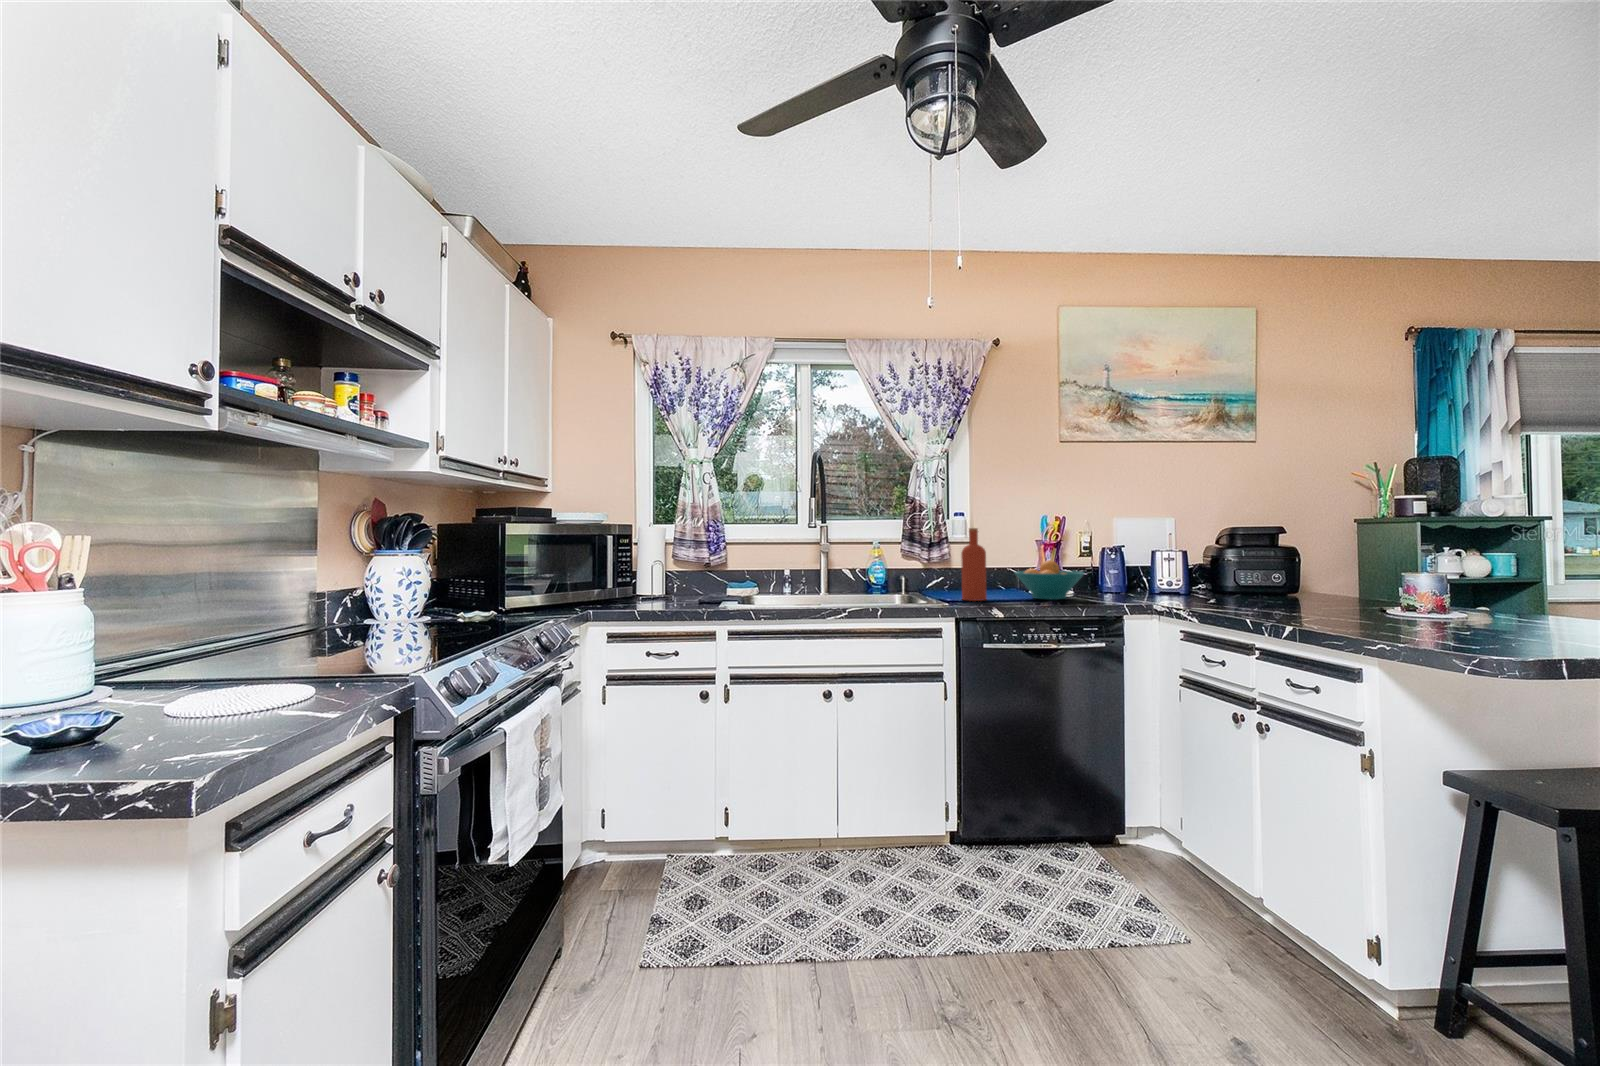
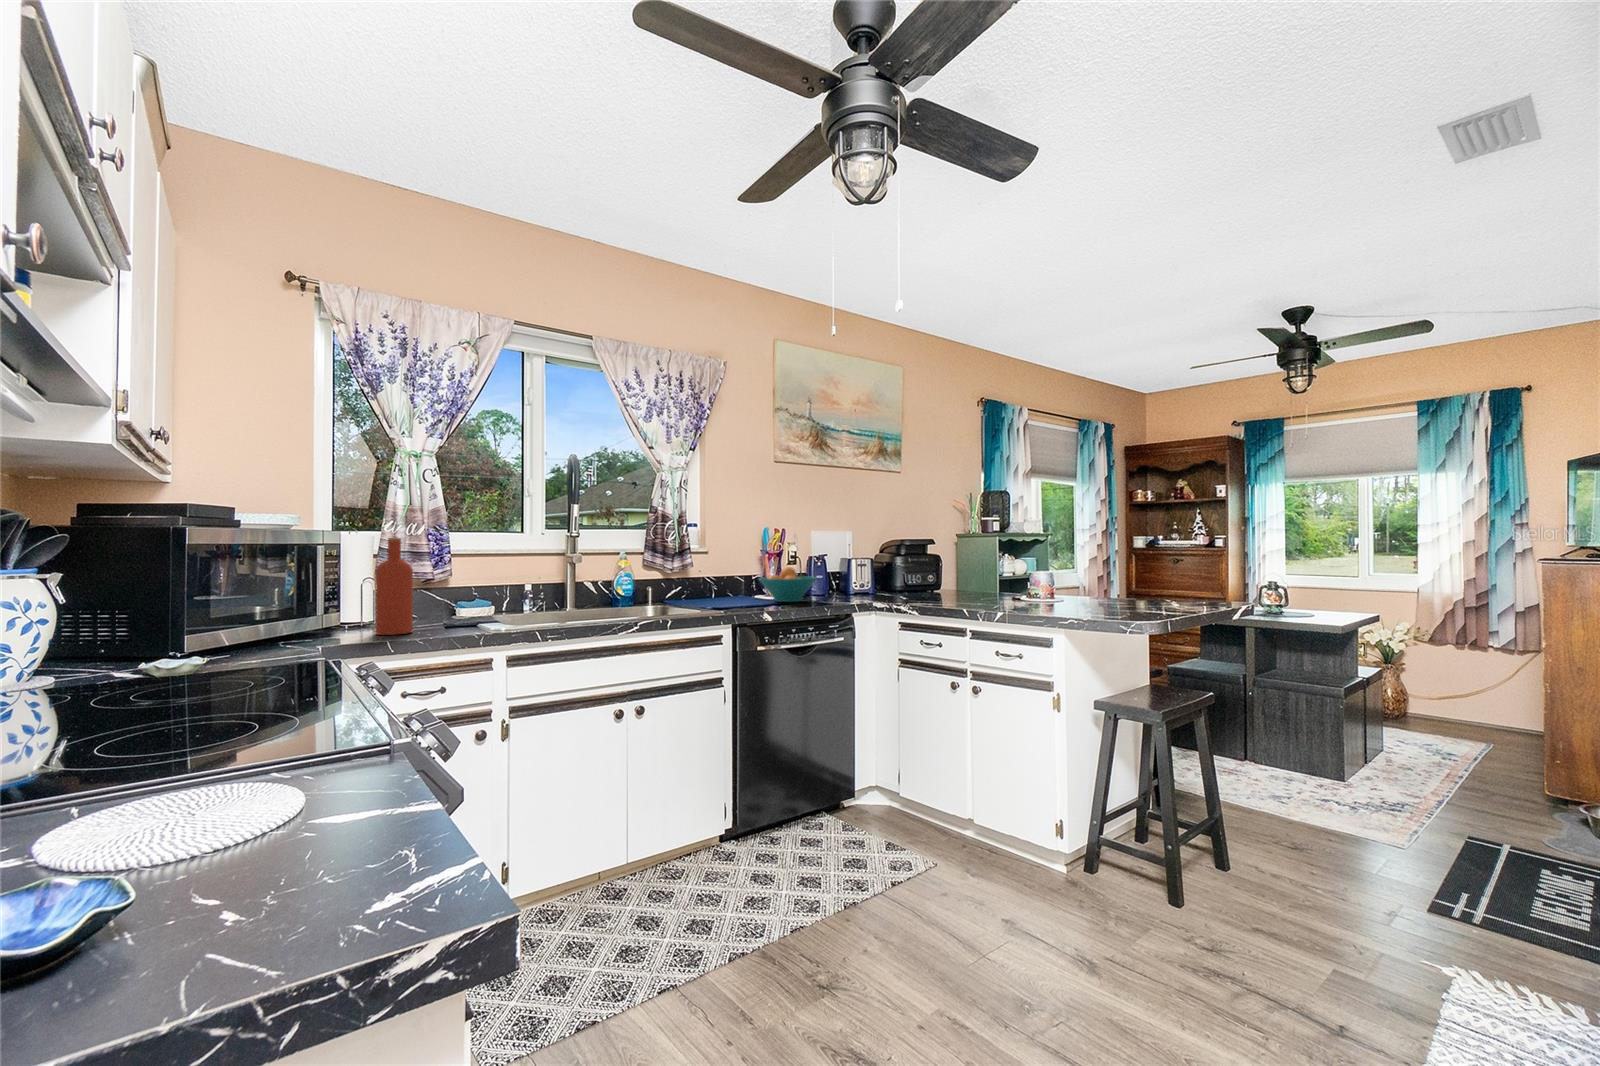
bottle: present [961,528,987,601] -> present [376,538,413,635]

